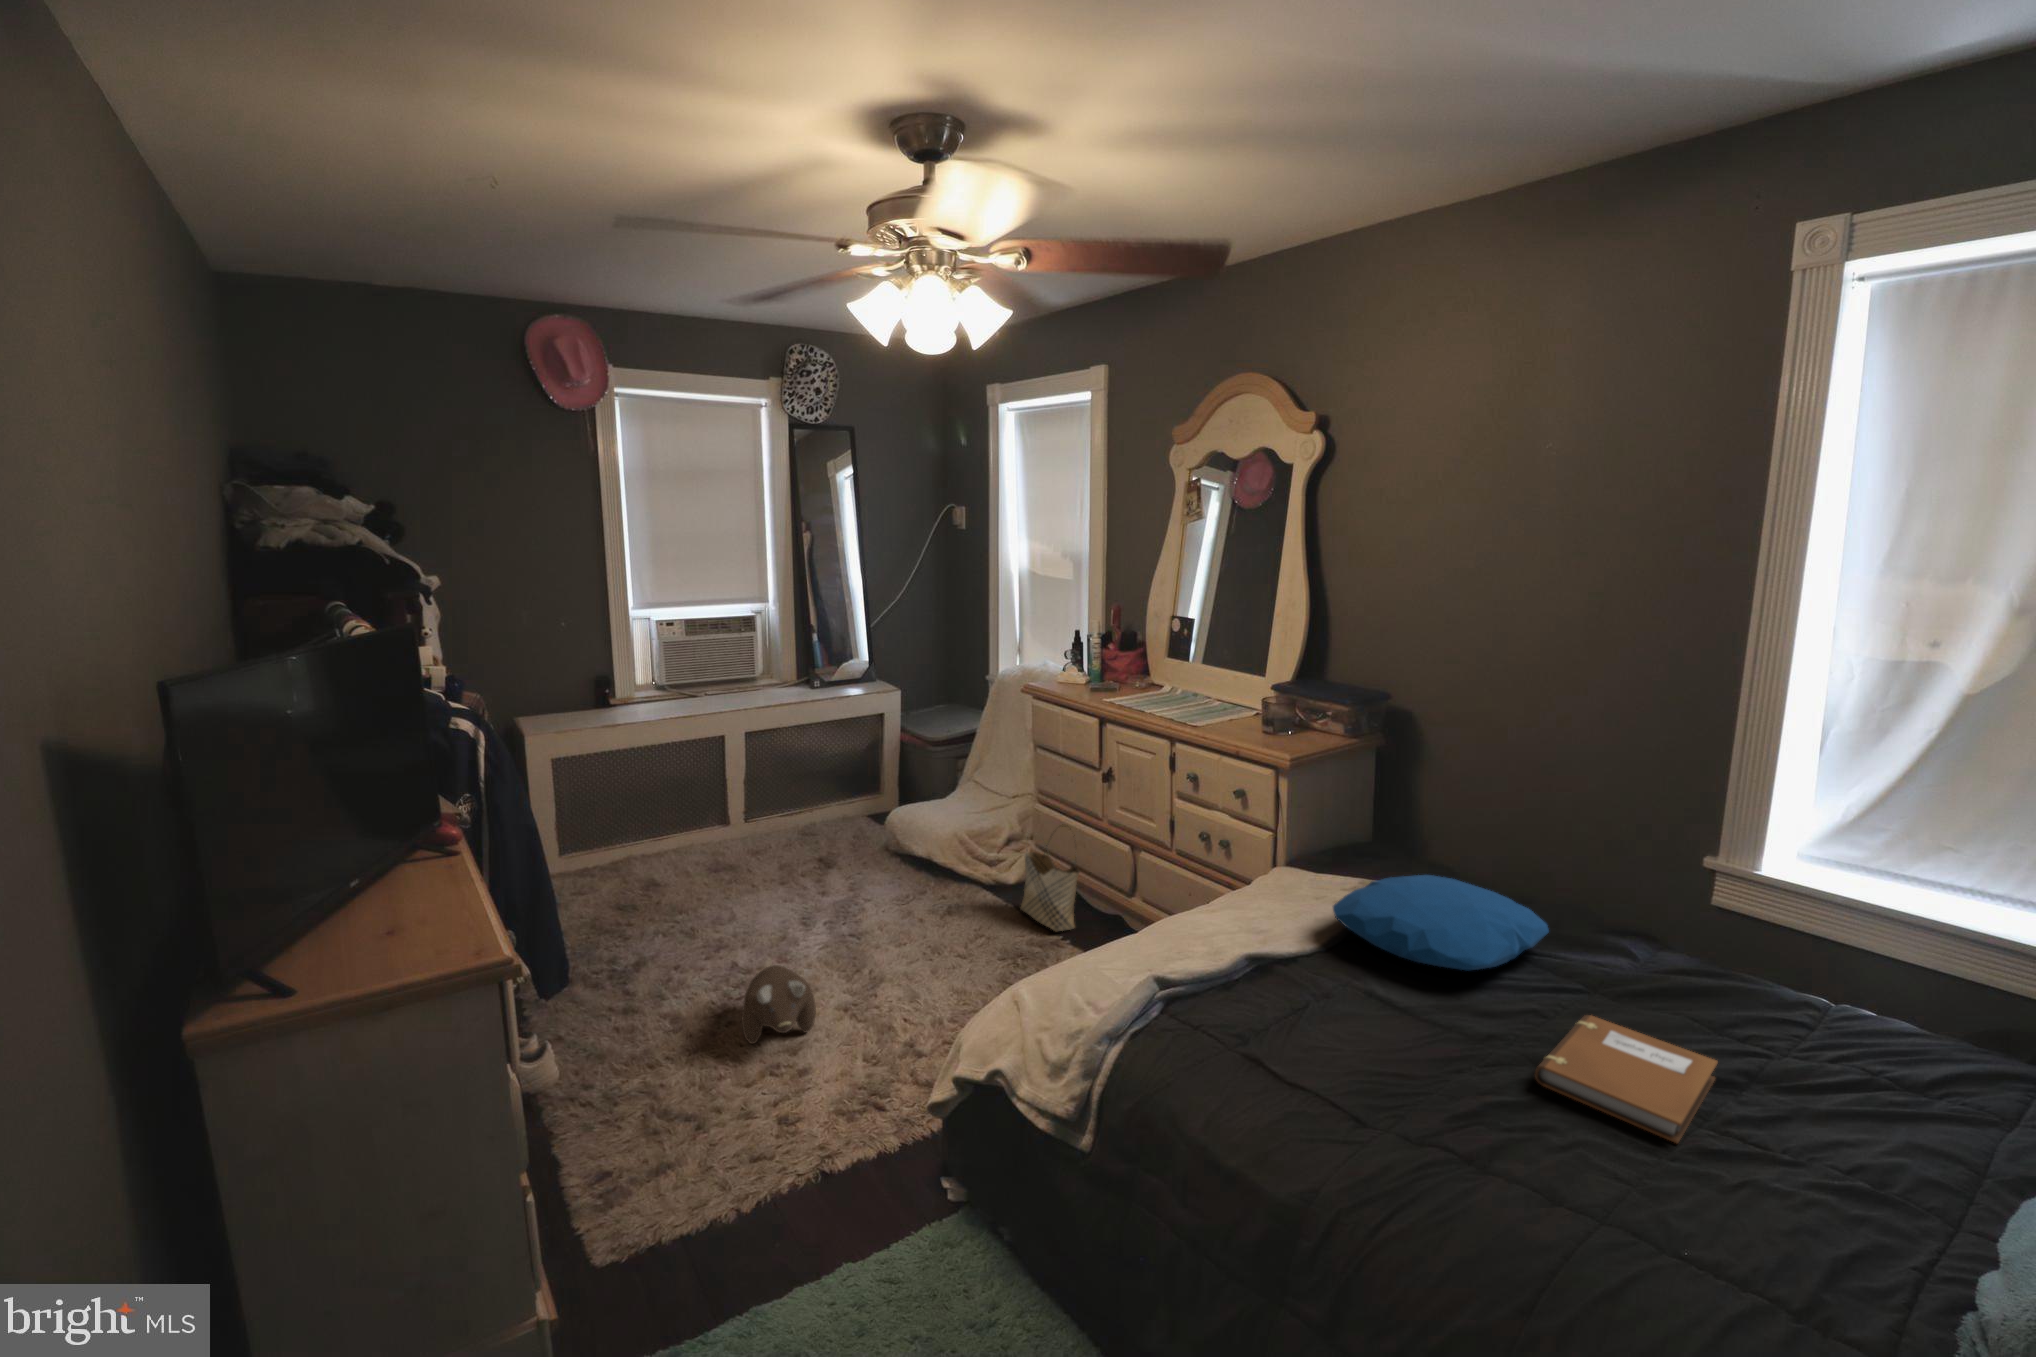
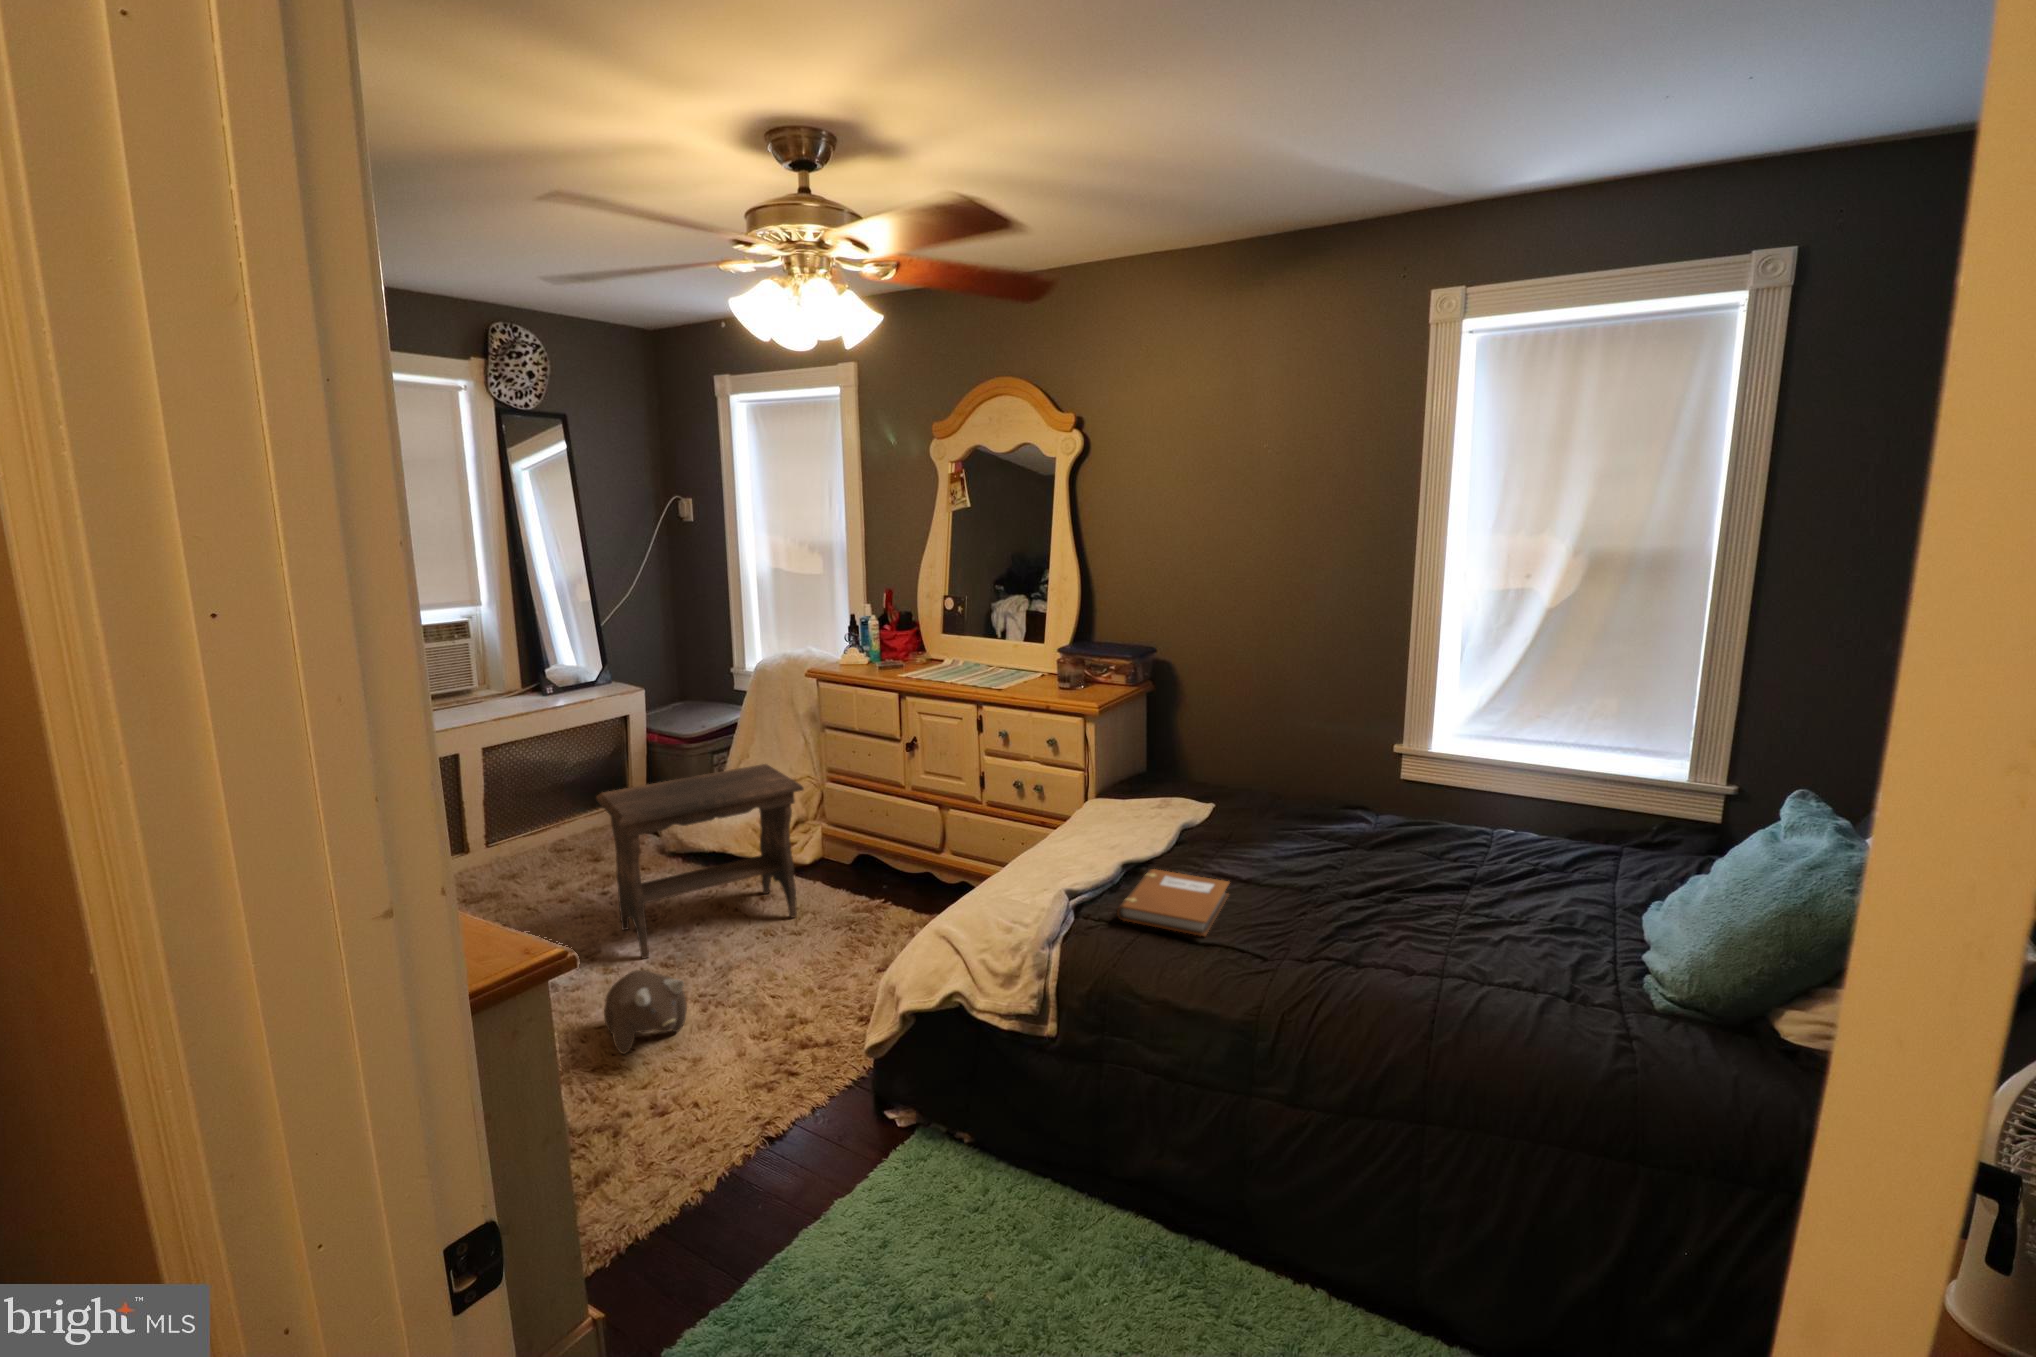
footstool: none [798,775,982,951] -> present [596,764,803,959]
woven basket: present [1020,826,1080,931] -> none [835,798,896,899]
pillow: present [1333,875,1549,970] -> none [1168,784,1319,847]
notebook: present [1535,1015,1718,1143] -> present [1117,869,1229,936]

